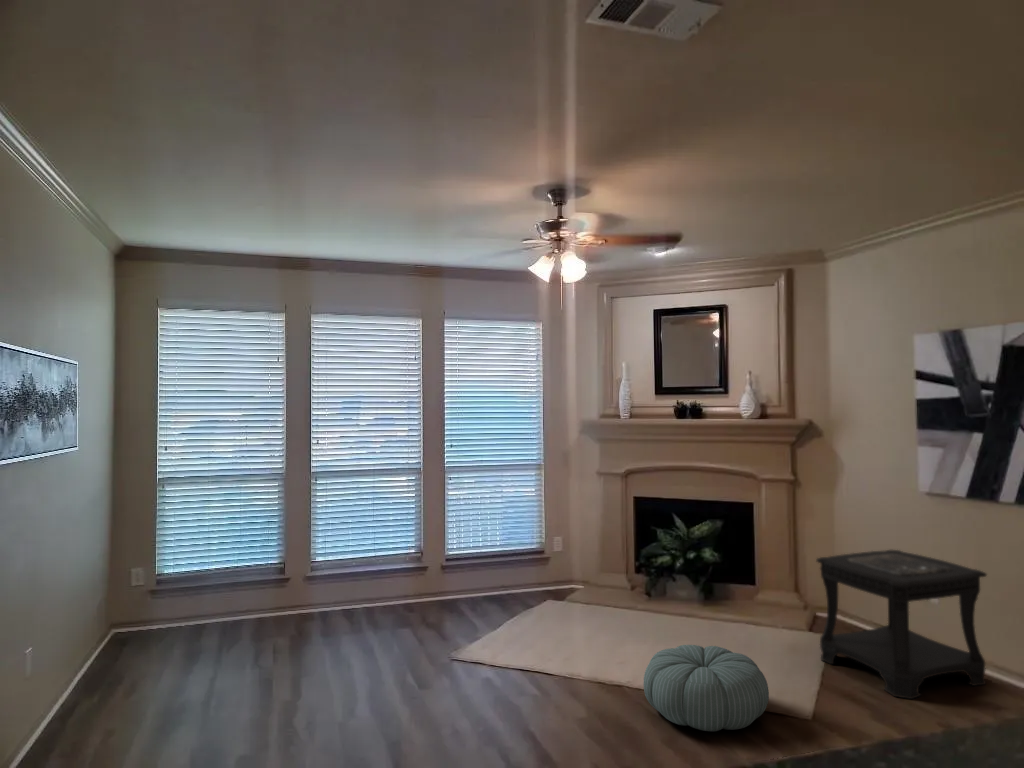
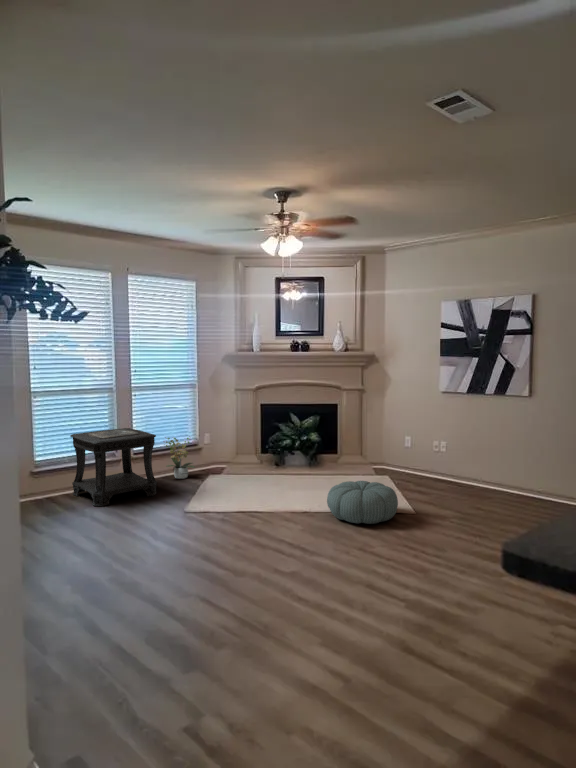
potted plant: none [478,539,526,600] -> present [166,438,195,479]
side table: present [817,550,986,699] -> present [70,428,157,506]

